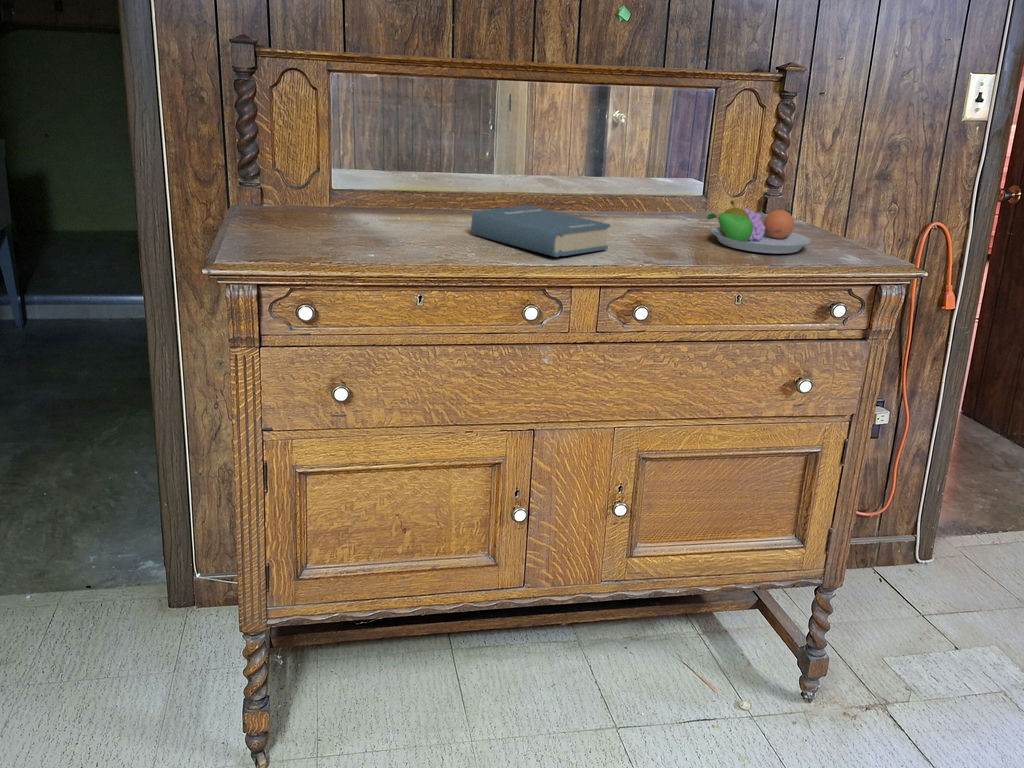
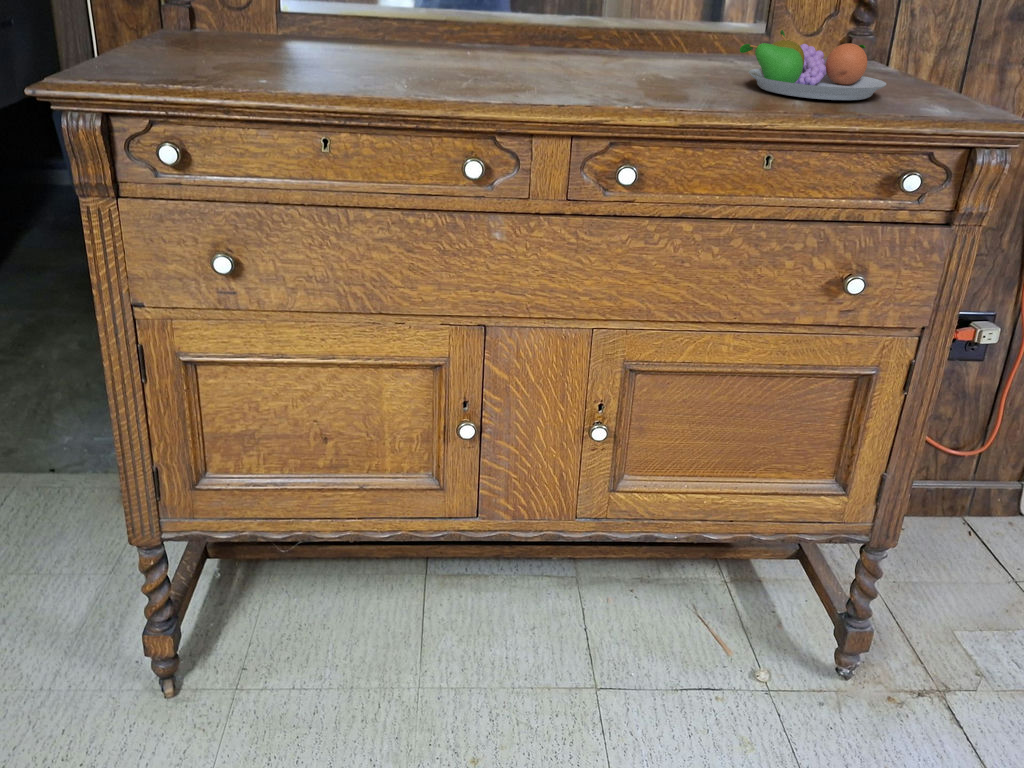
hardback book: present [471,205,610,257] -> none [422,35,595,93]

